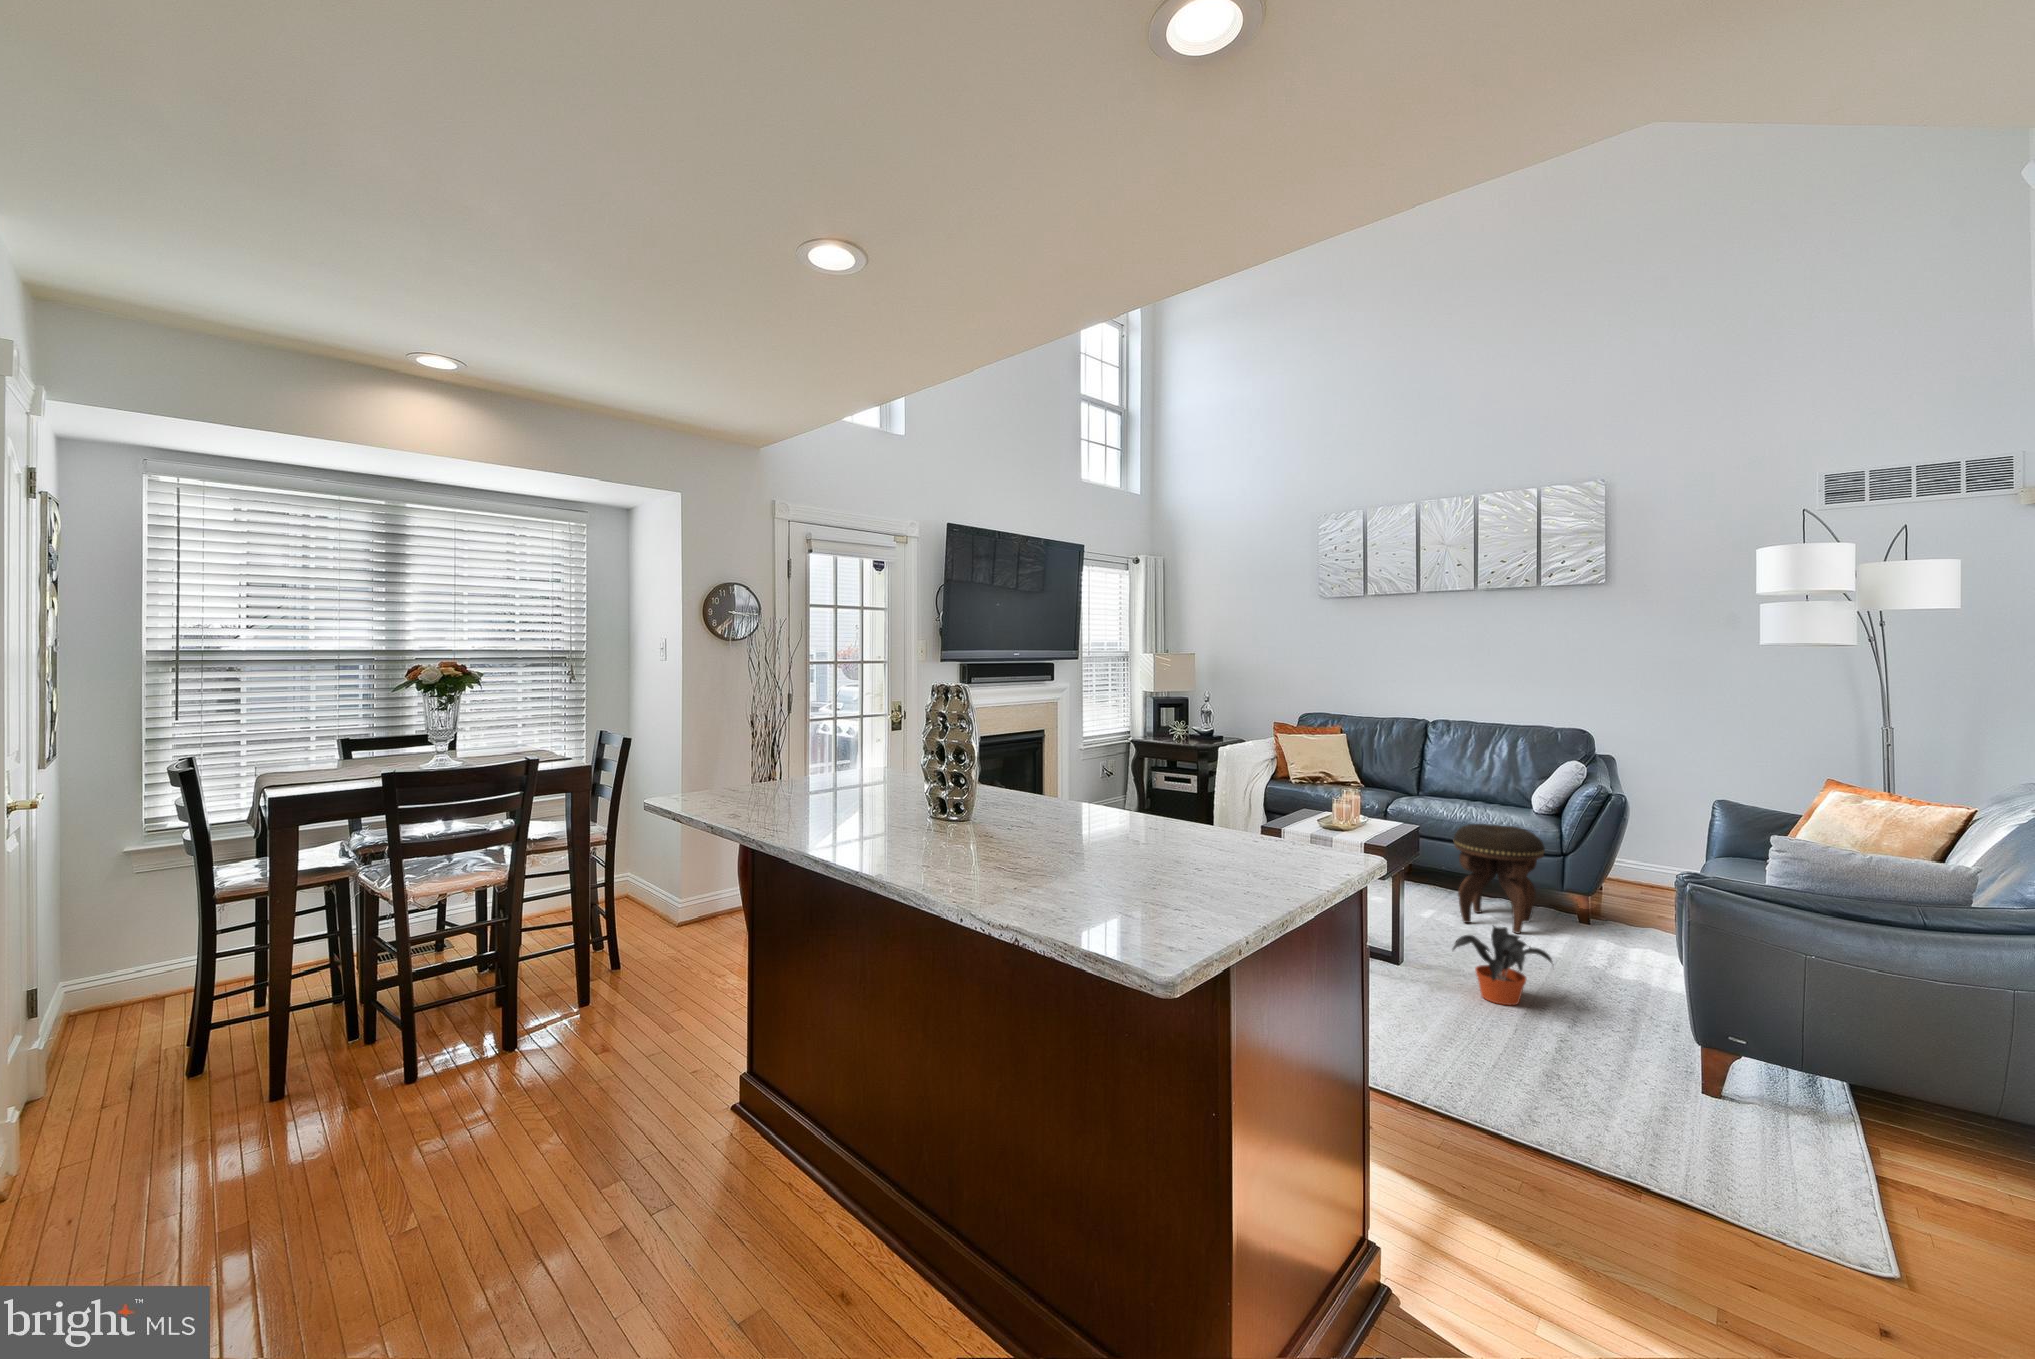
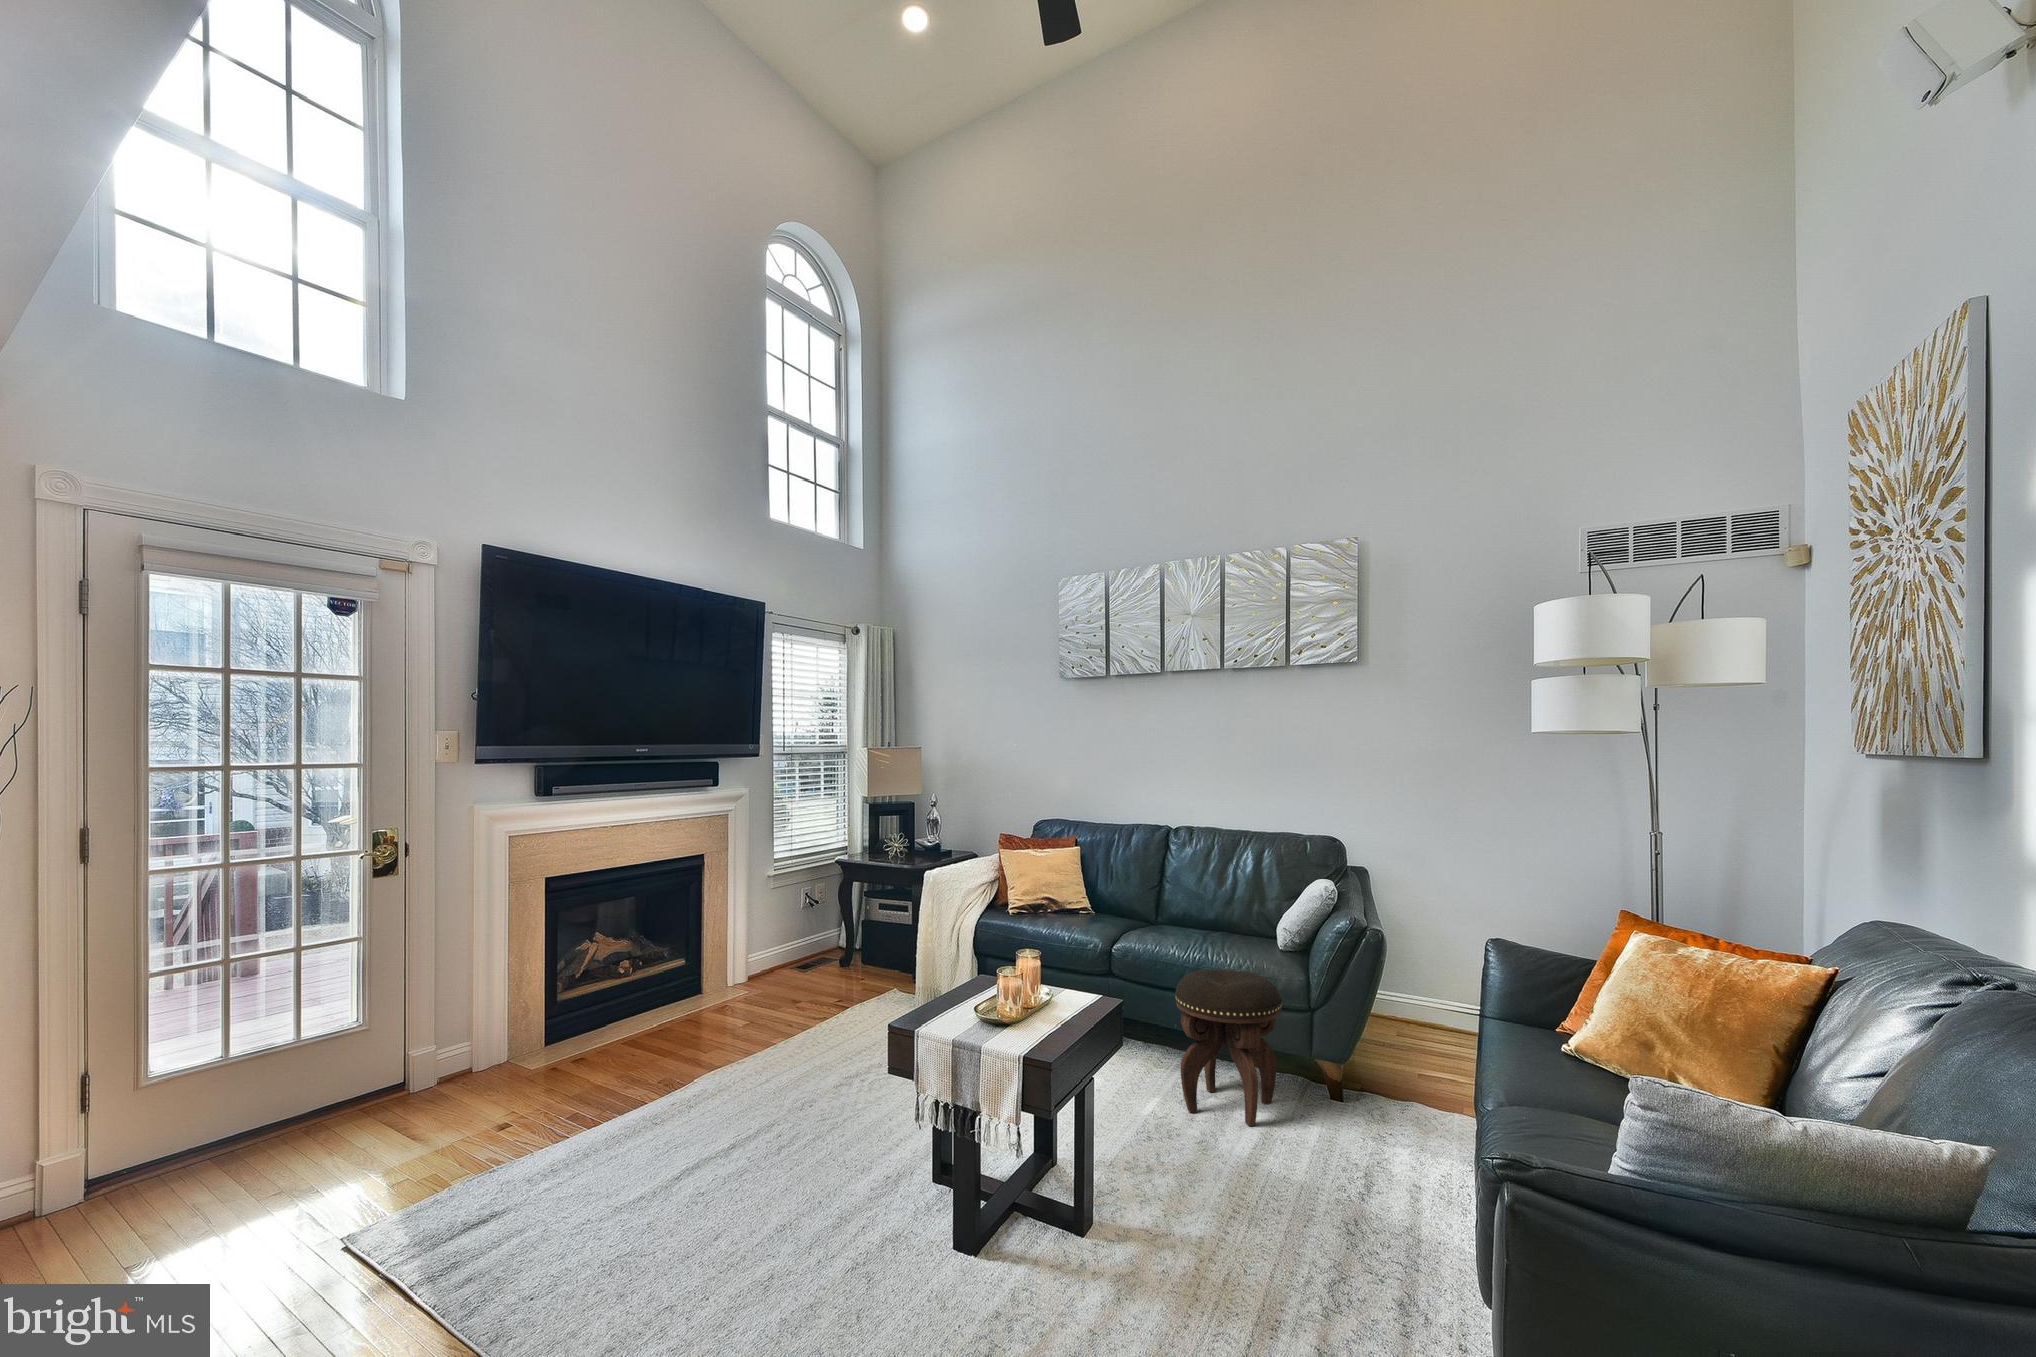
potted plant: present [1453,926,1552,1005] -> none [1126,1139,1261,1276]

